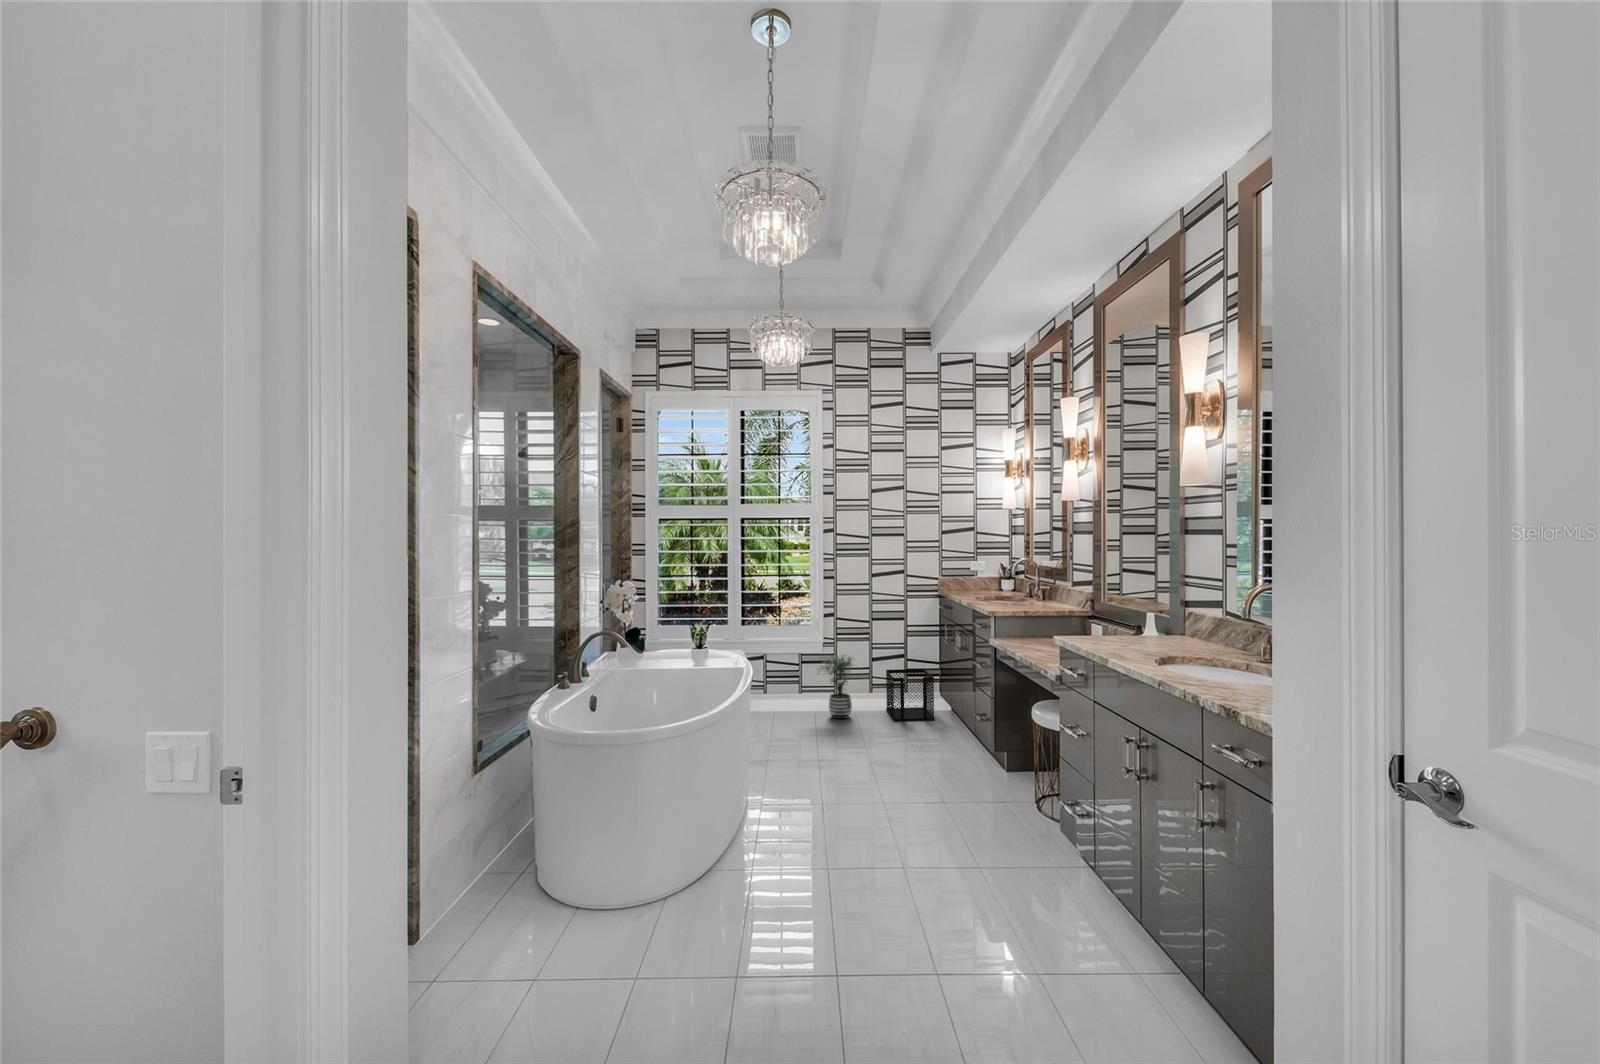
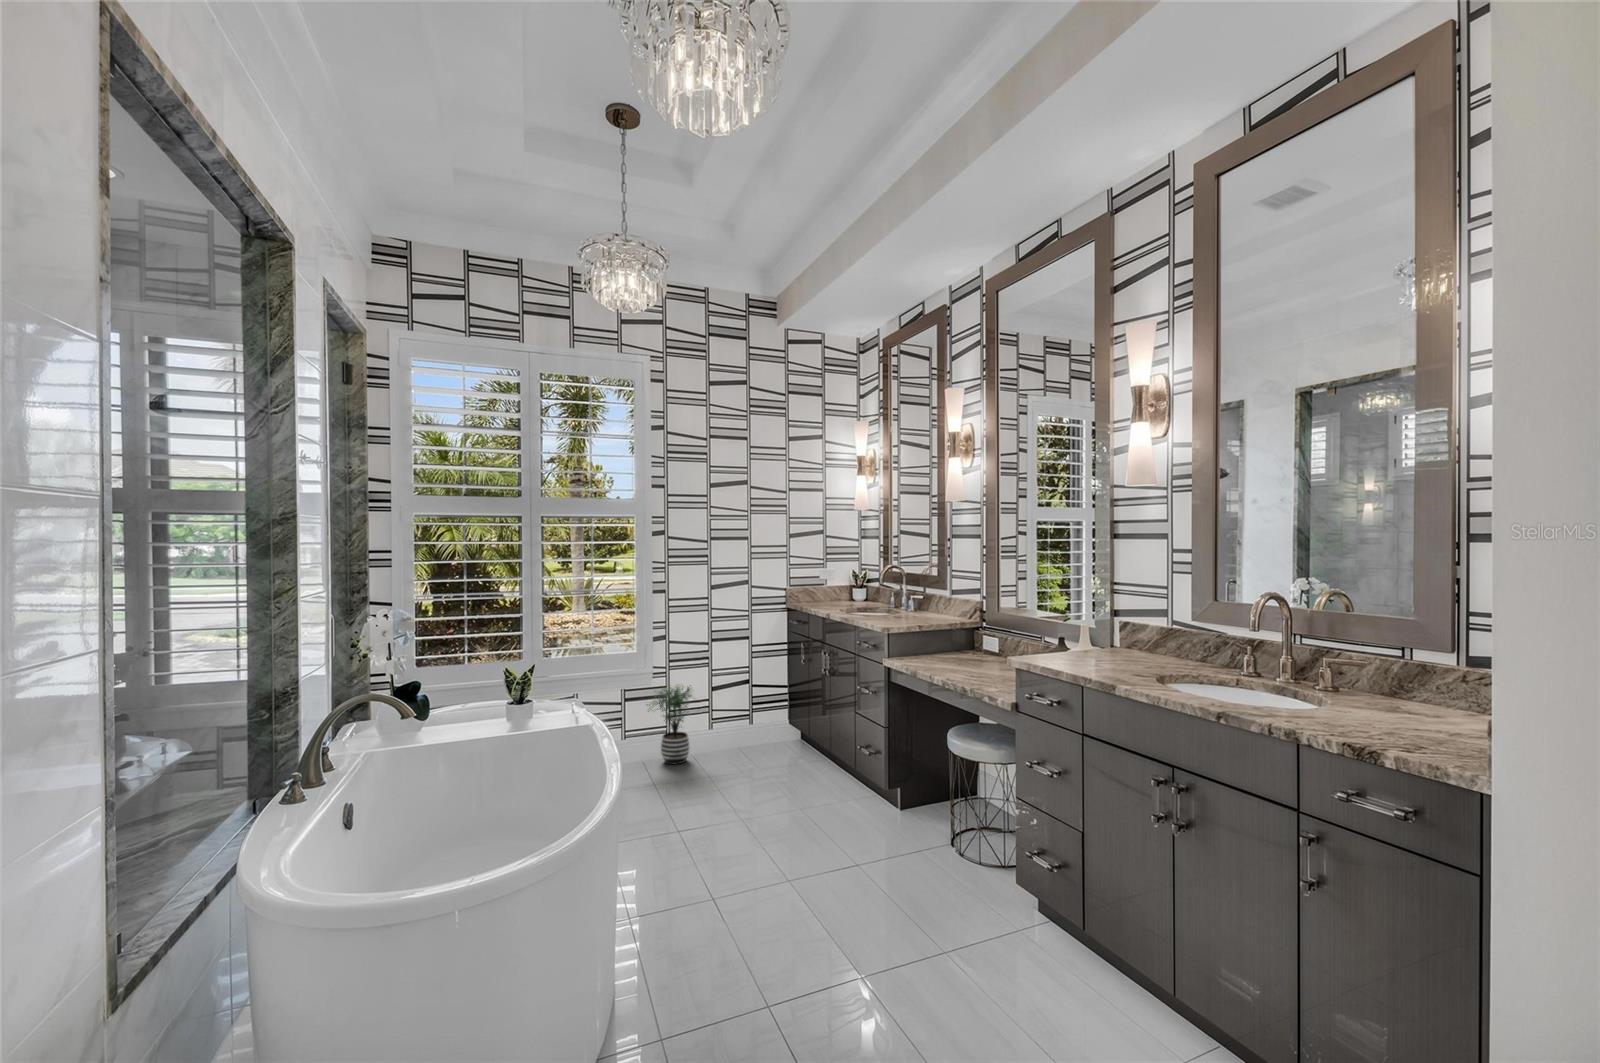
wastebasket: present [886,669,935,721] -> none [726,695,787,761]

